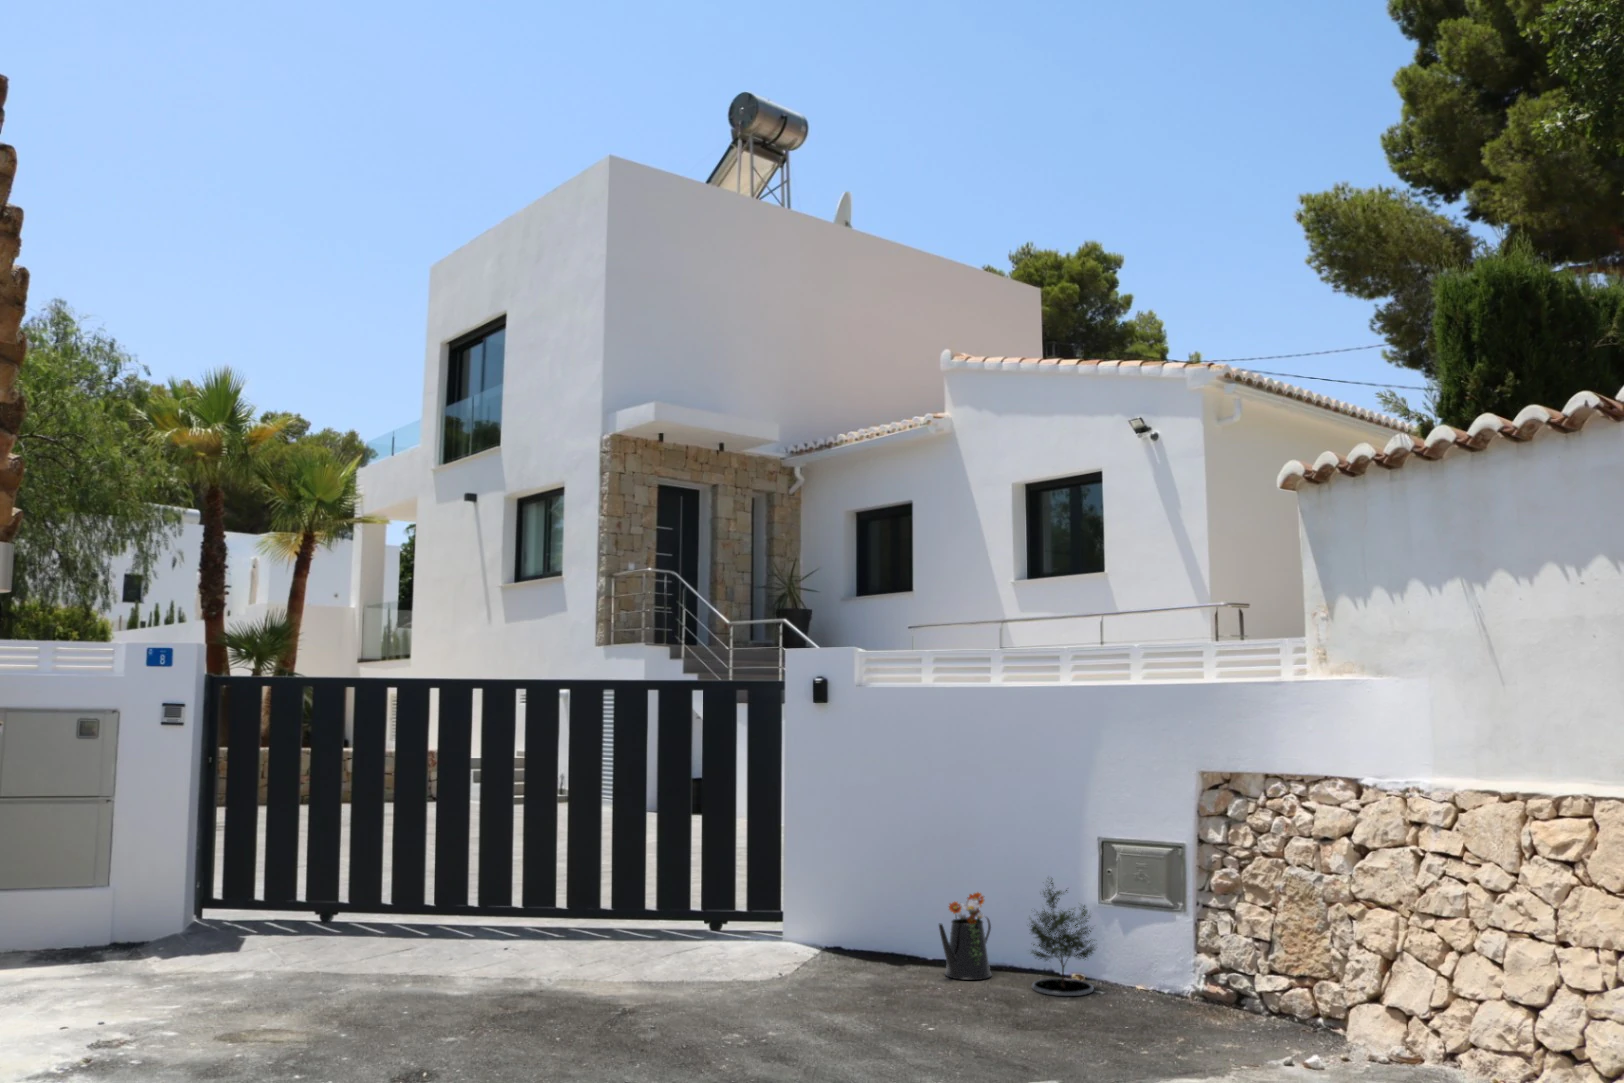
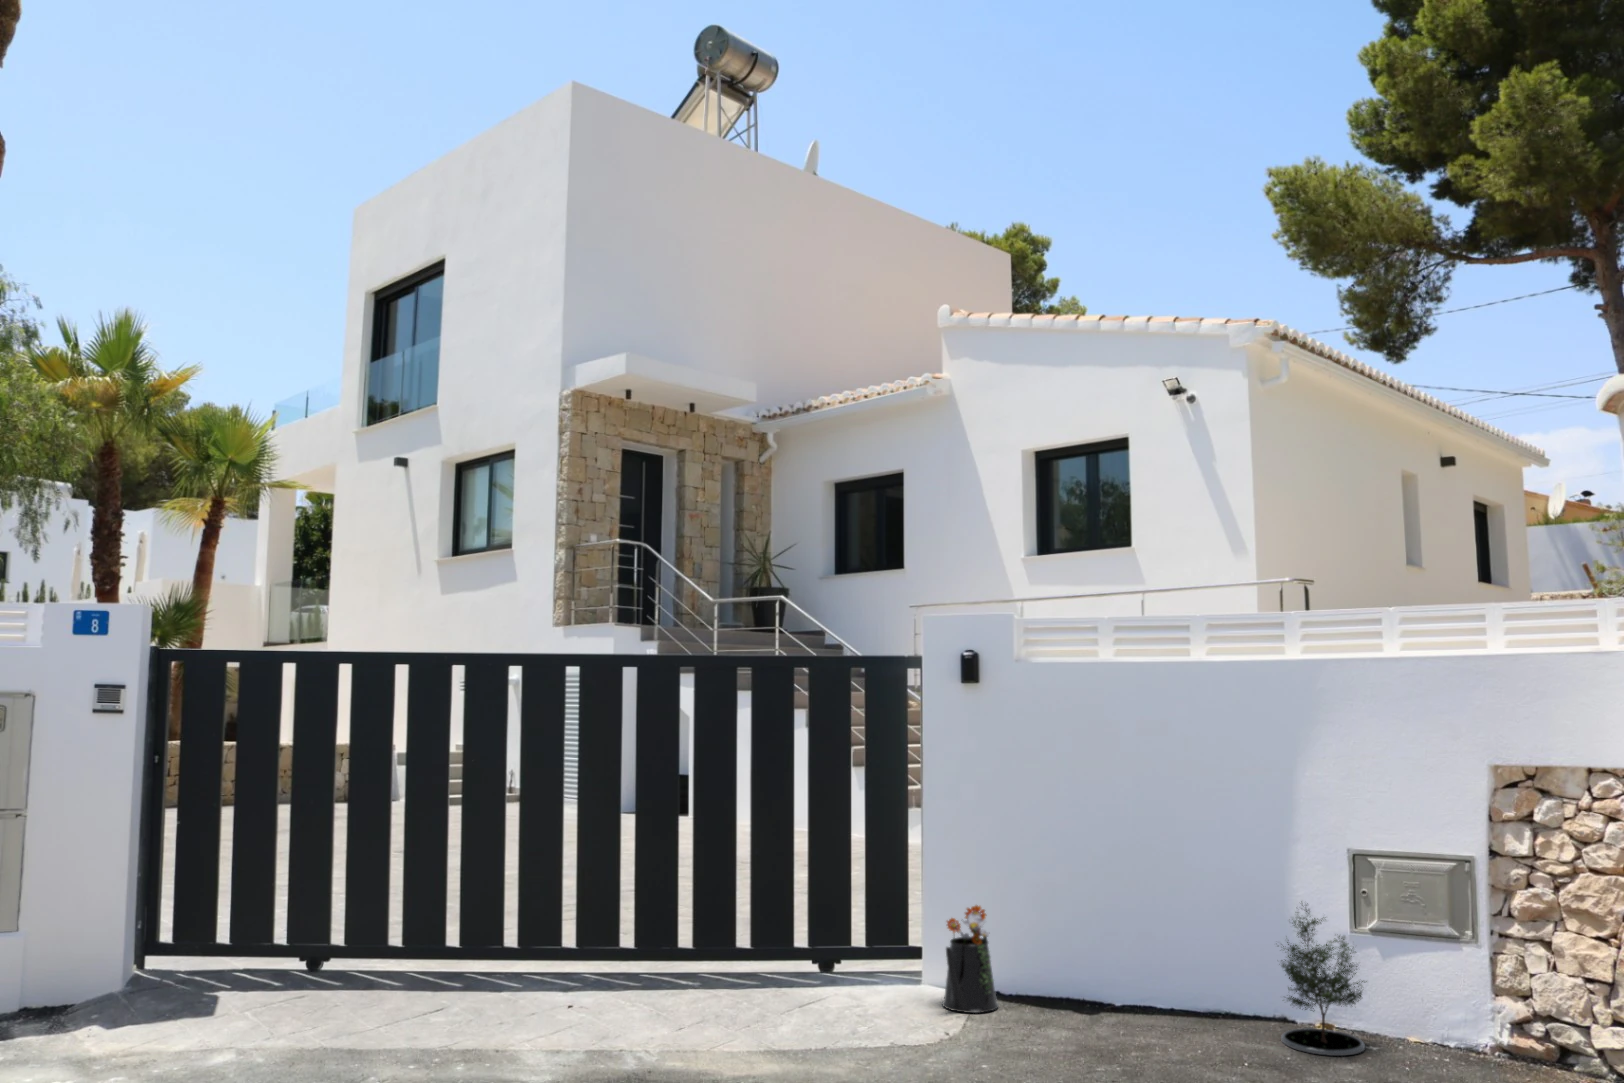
watering can: present [939,892,991,980] -> present [942,905,999,1013]

